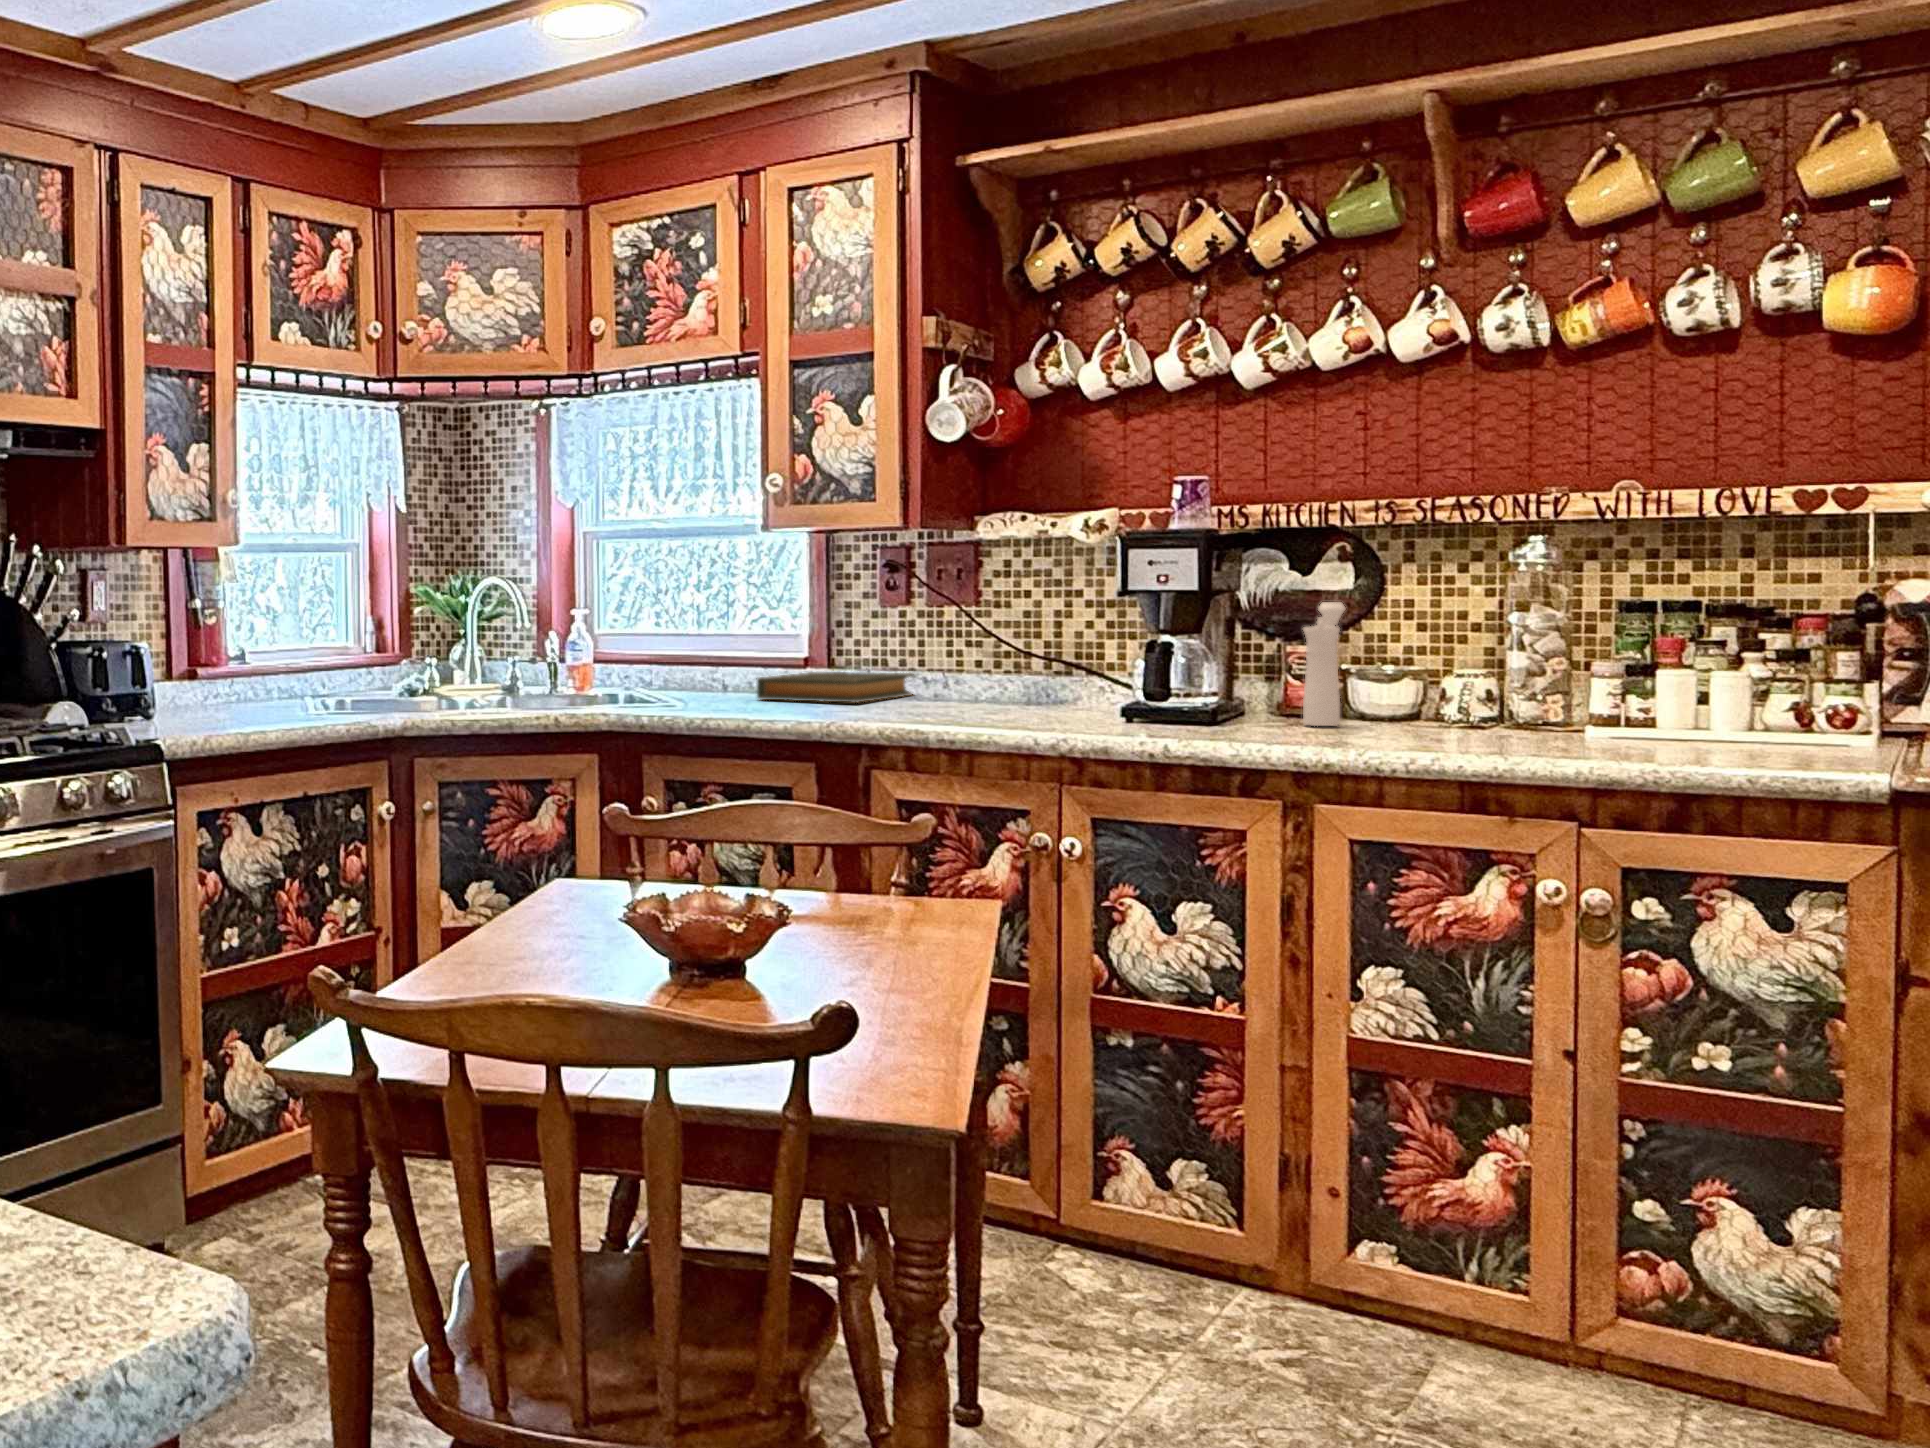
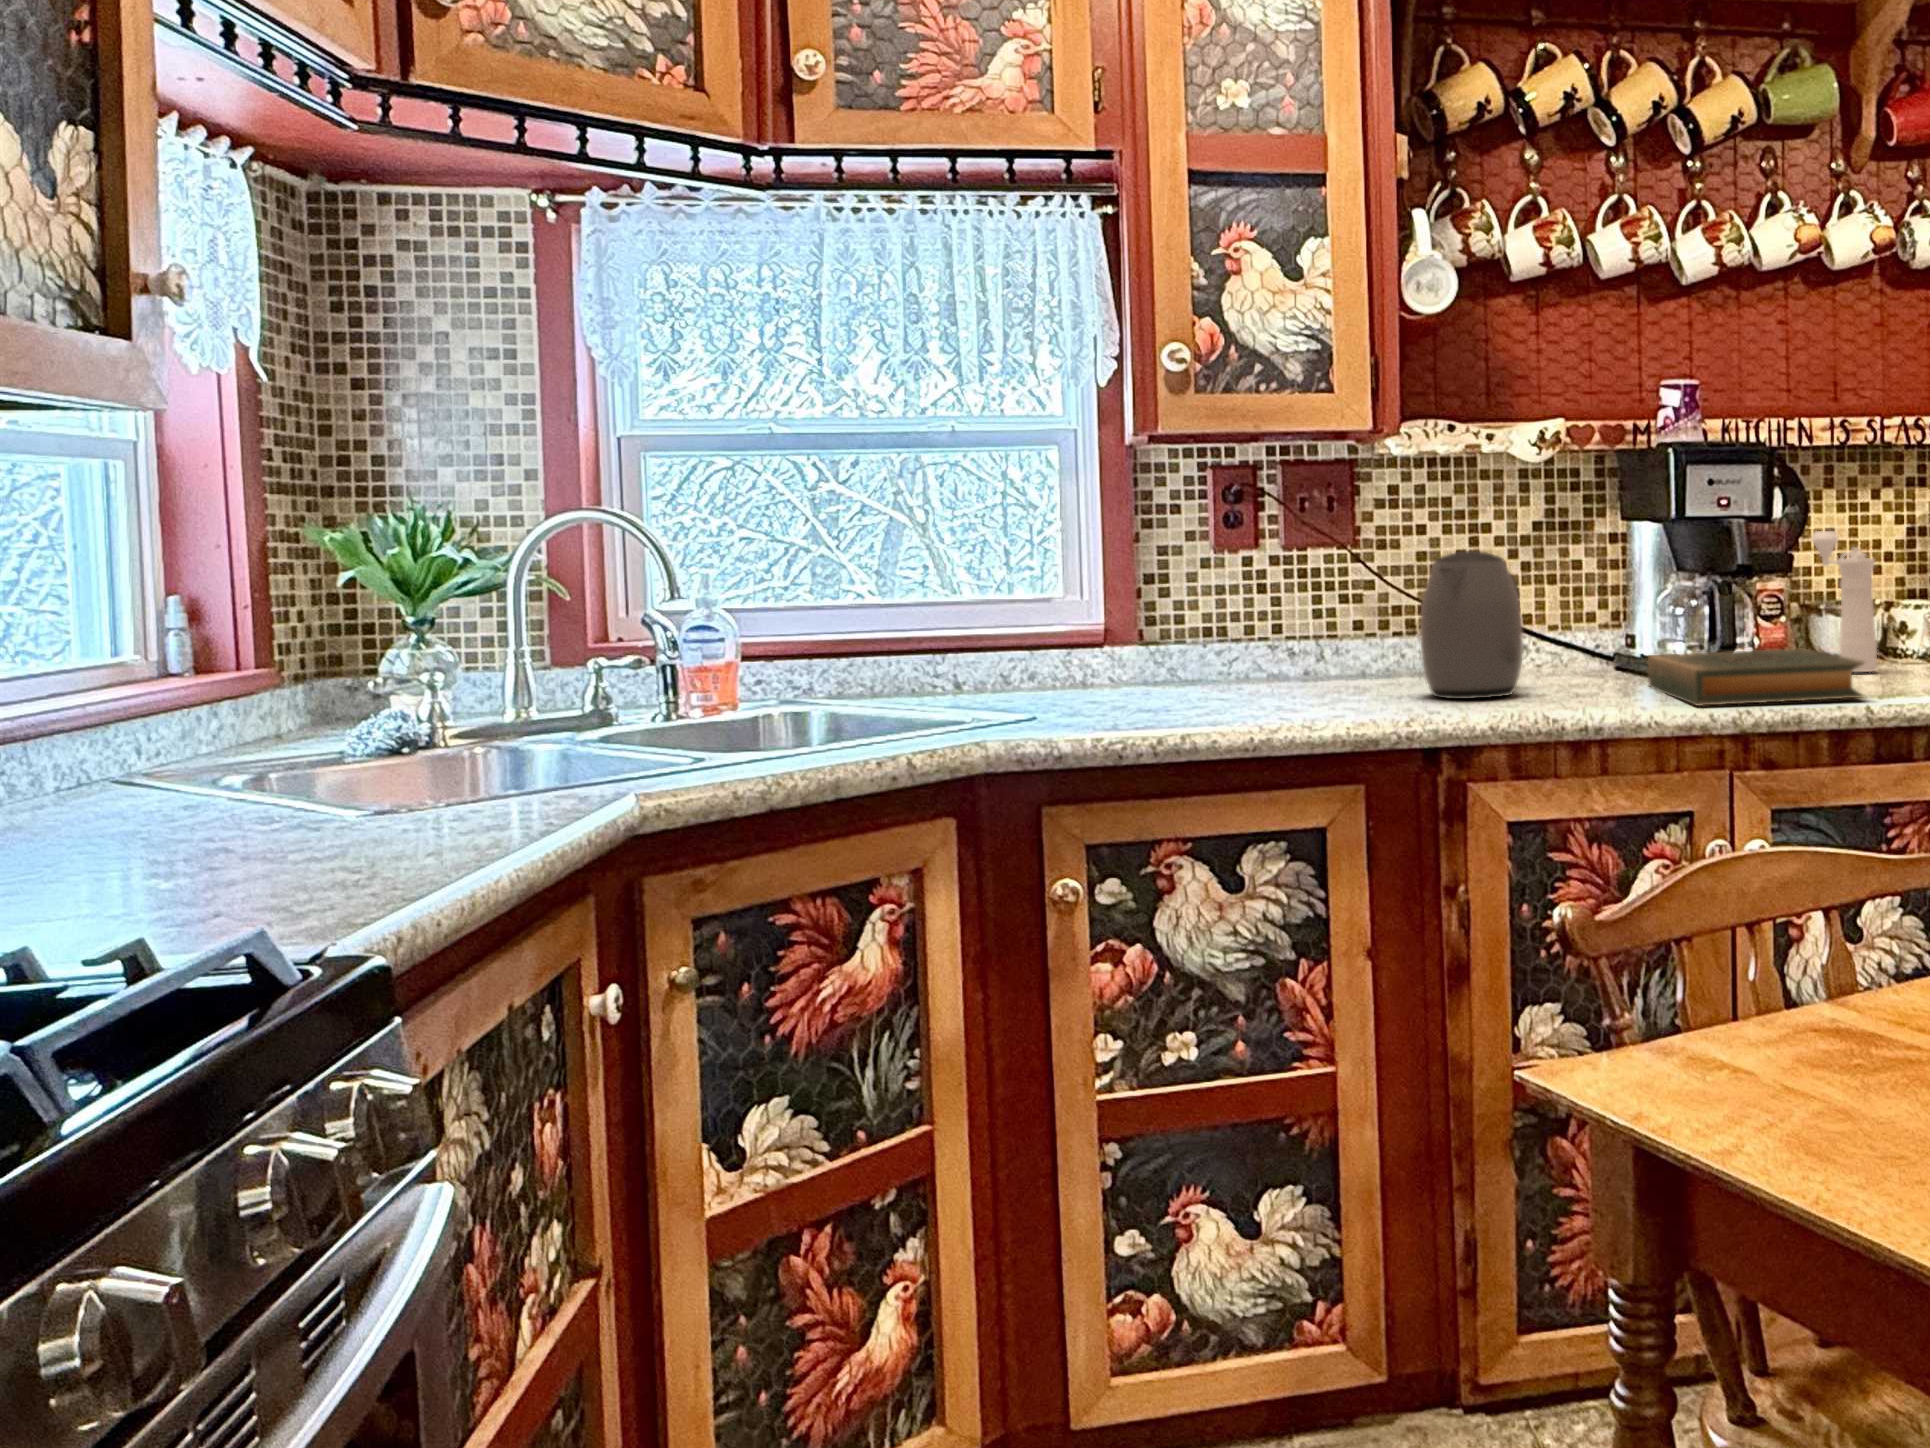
kettle: none [909,611,1012,717] -> present [1420,551,1523,699]
hardback book: present [756,672,911,703] -> present [1648,649,1866,706]

